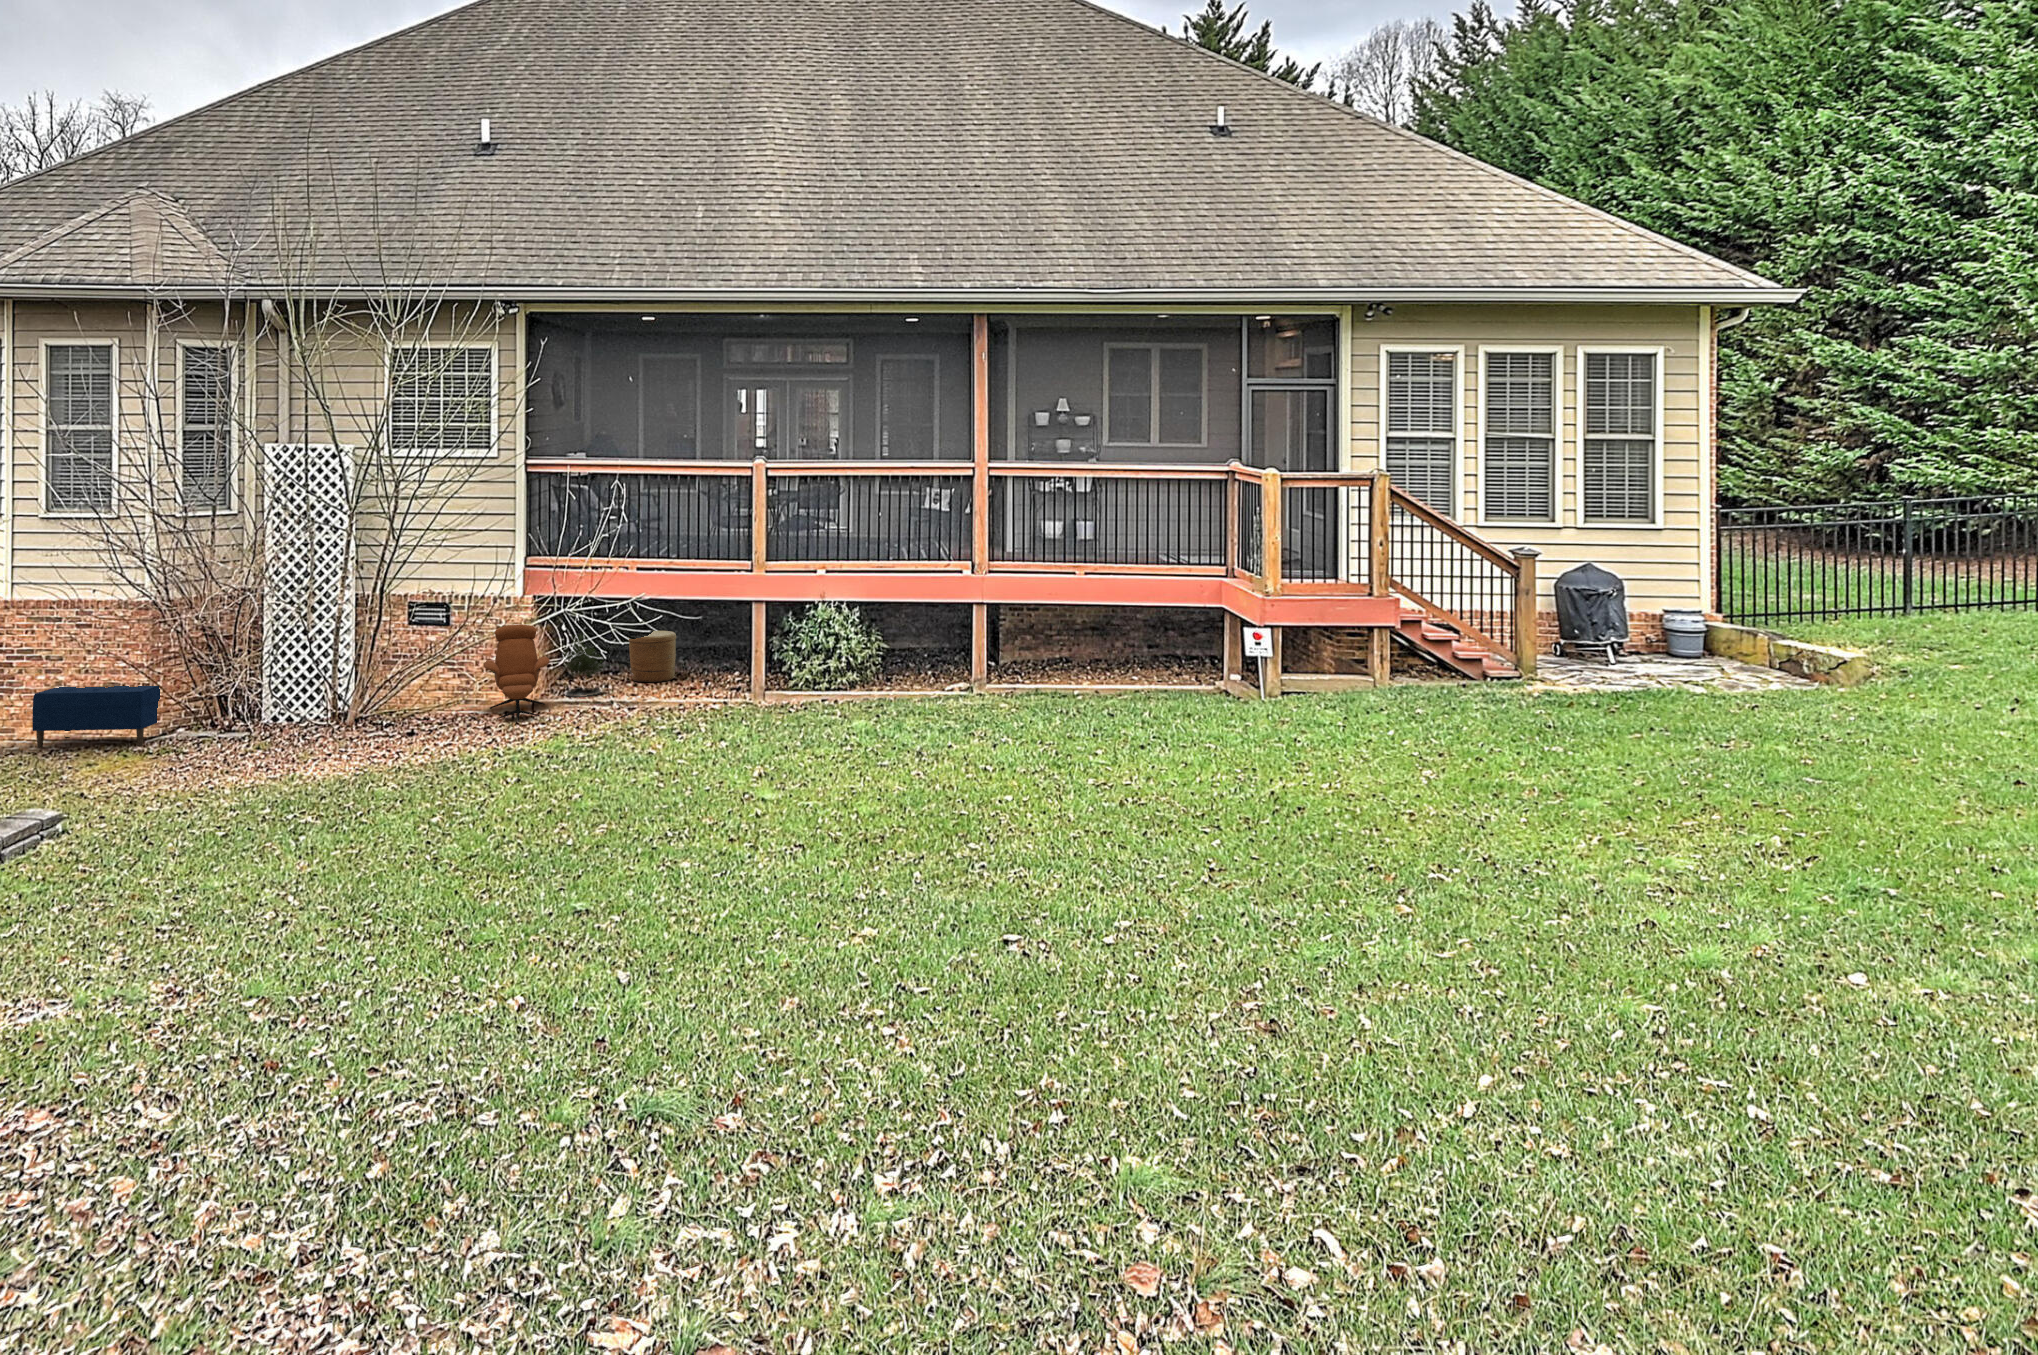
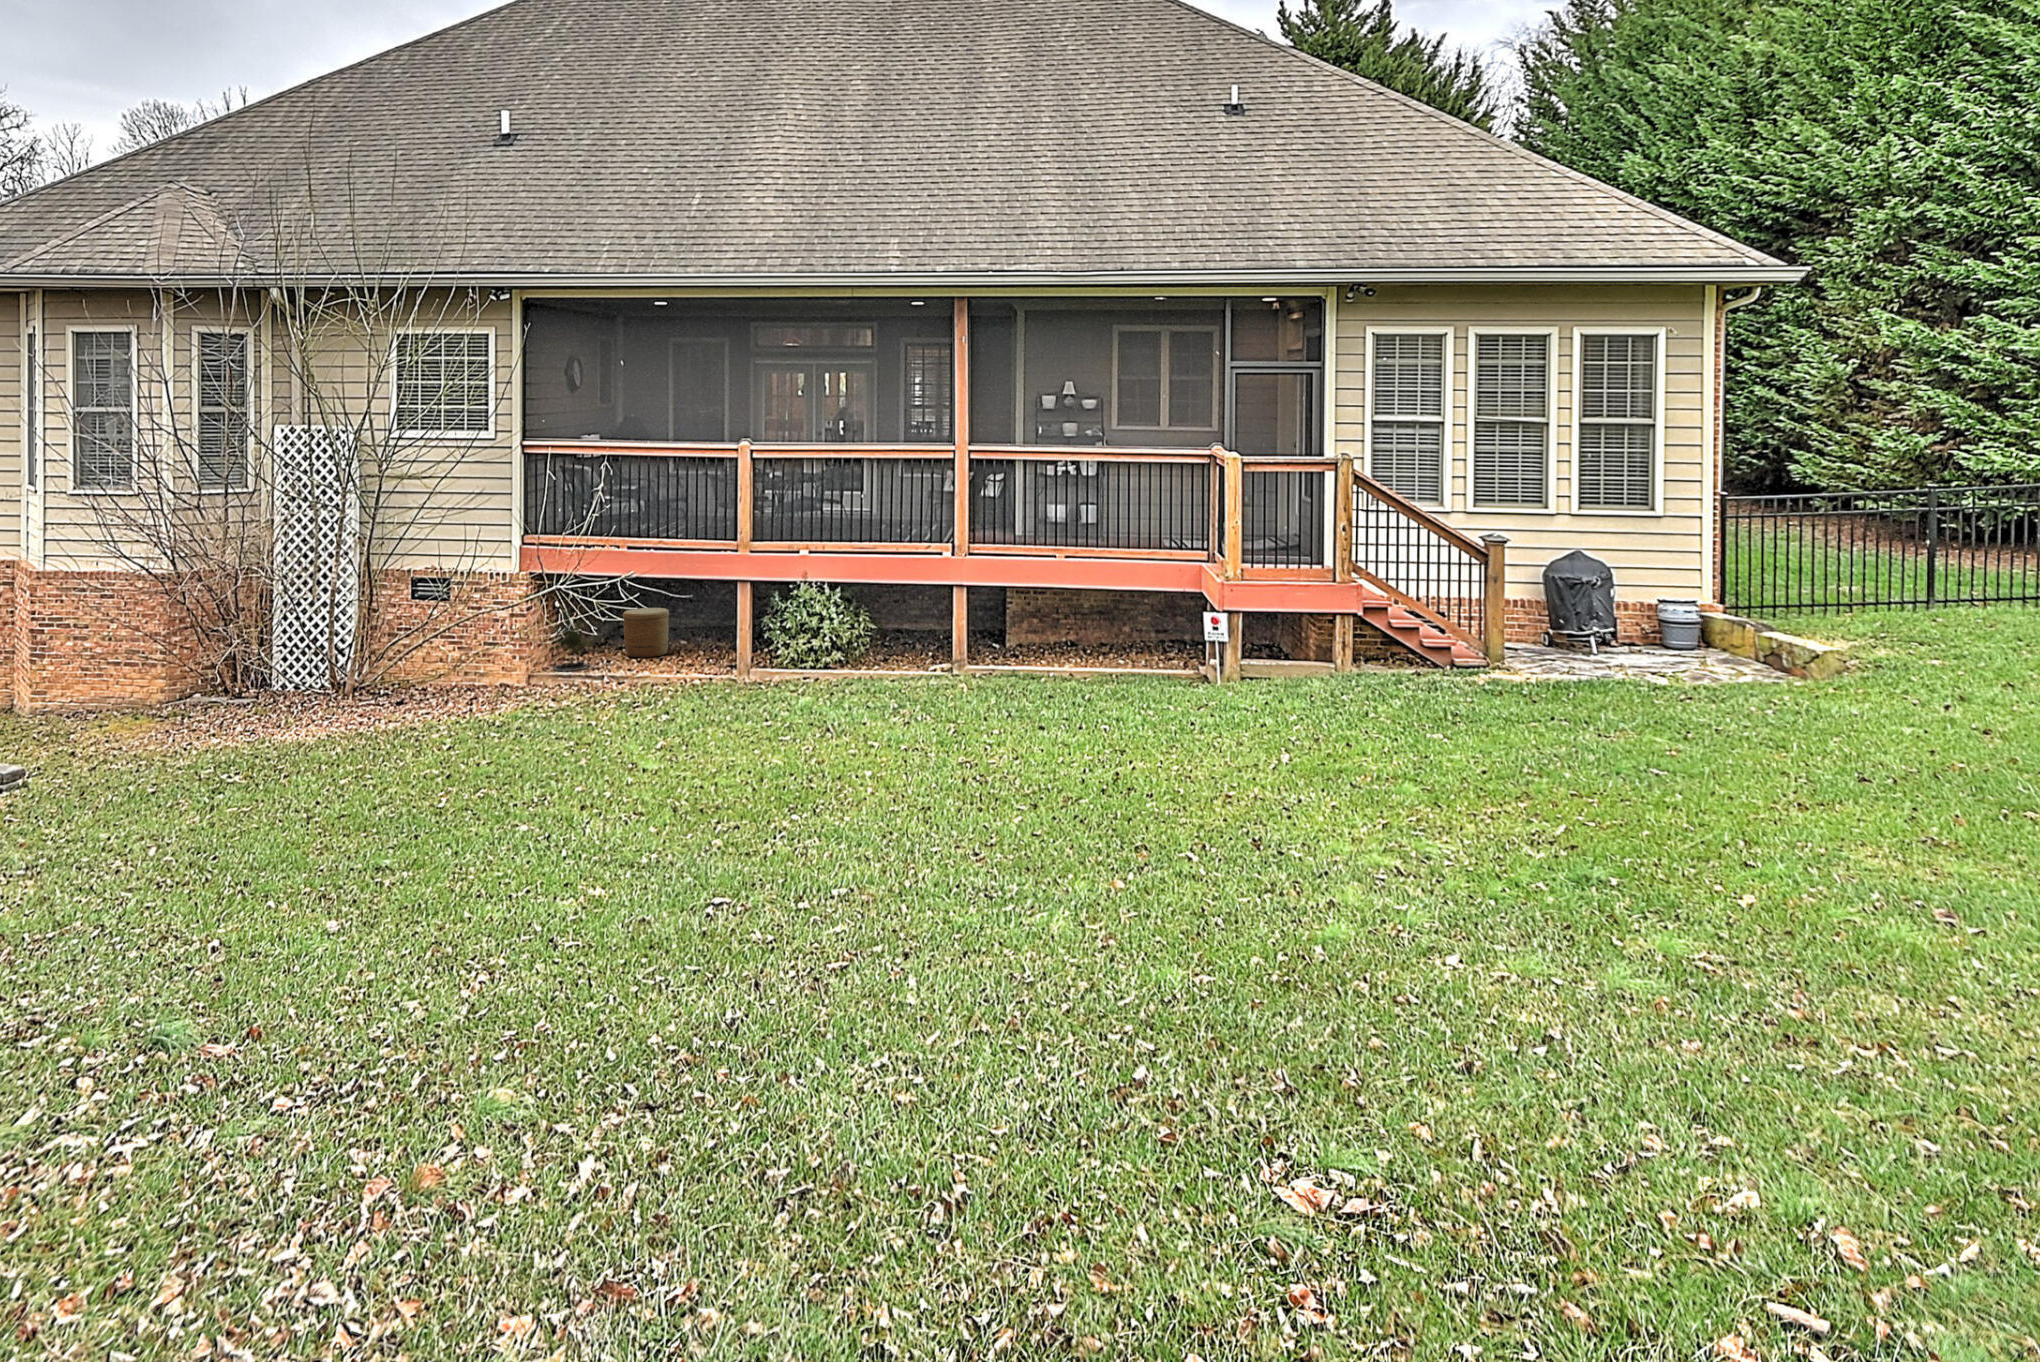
lounge chair: present [483,624,550,722] -> none [467,602,532,696]
bench: present [32,686,160,748] -> none [56,653,187,713]

